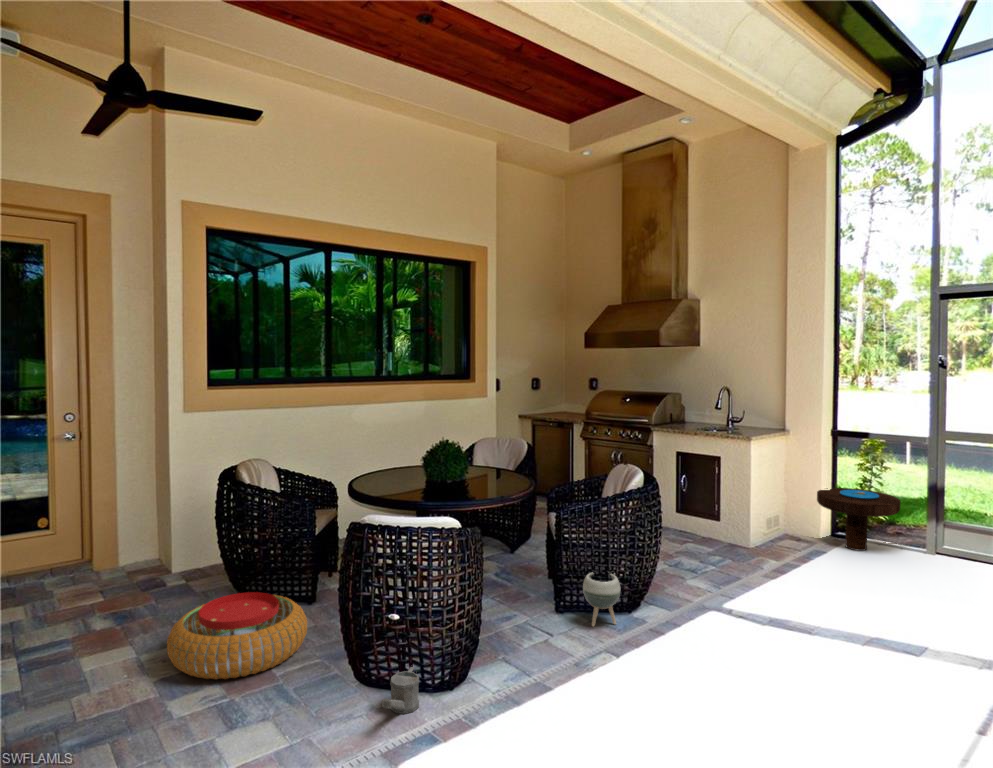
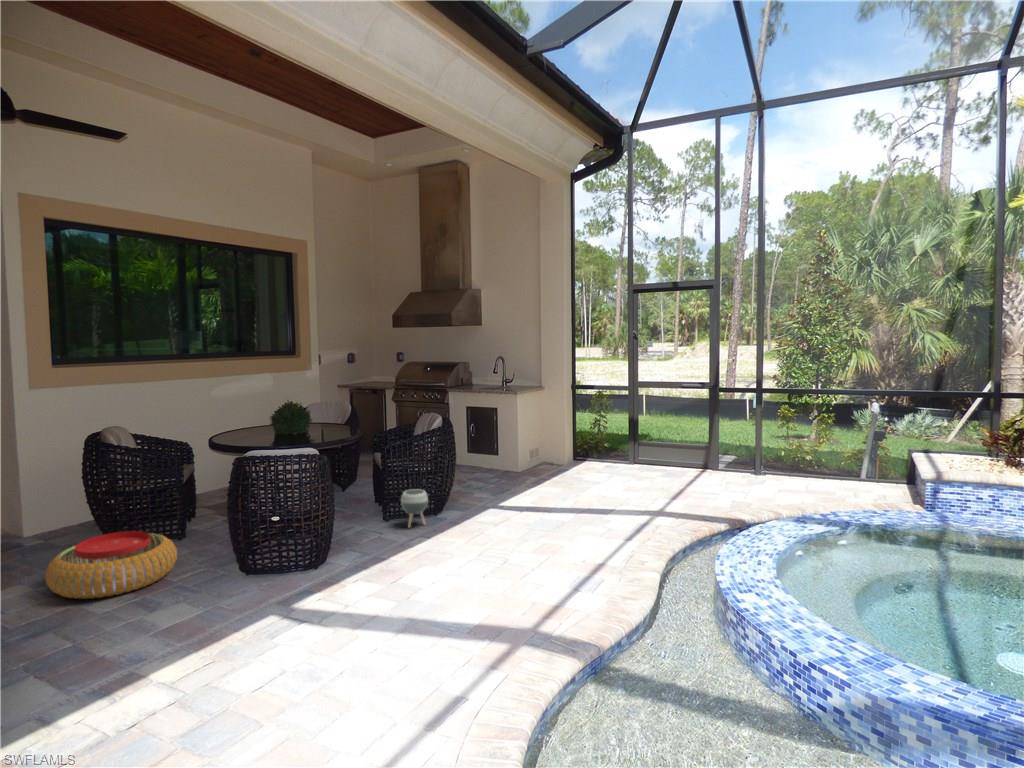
side table: present [817,488,901,551] -> none [563,426,614,467]
watering can: present [382,667,419,714] -> none [260,560,286,592]

